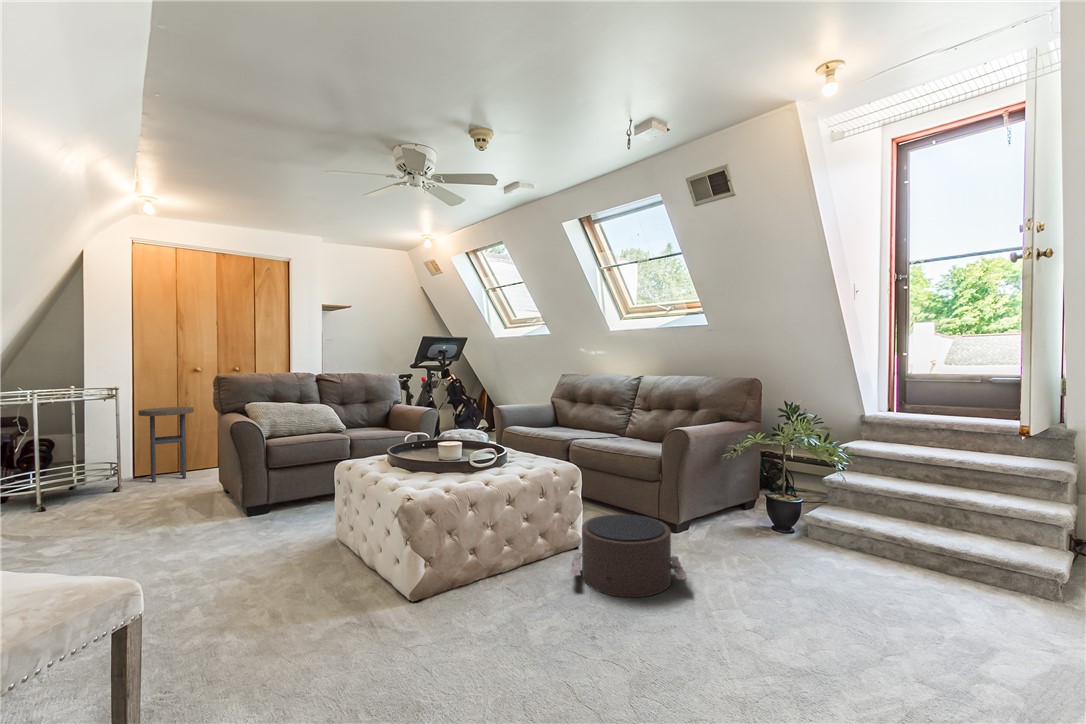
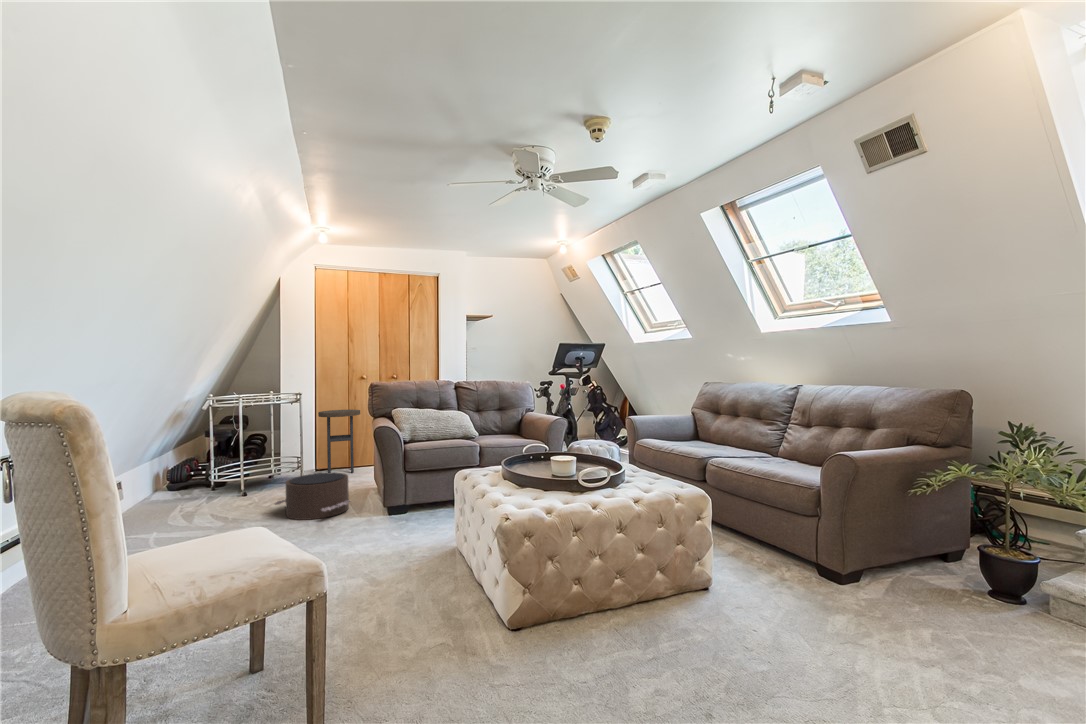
pouf: present [571,514,687,597] -> present [275,473,350,520]

